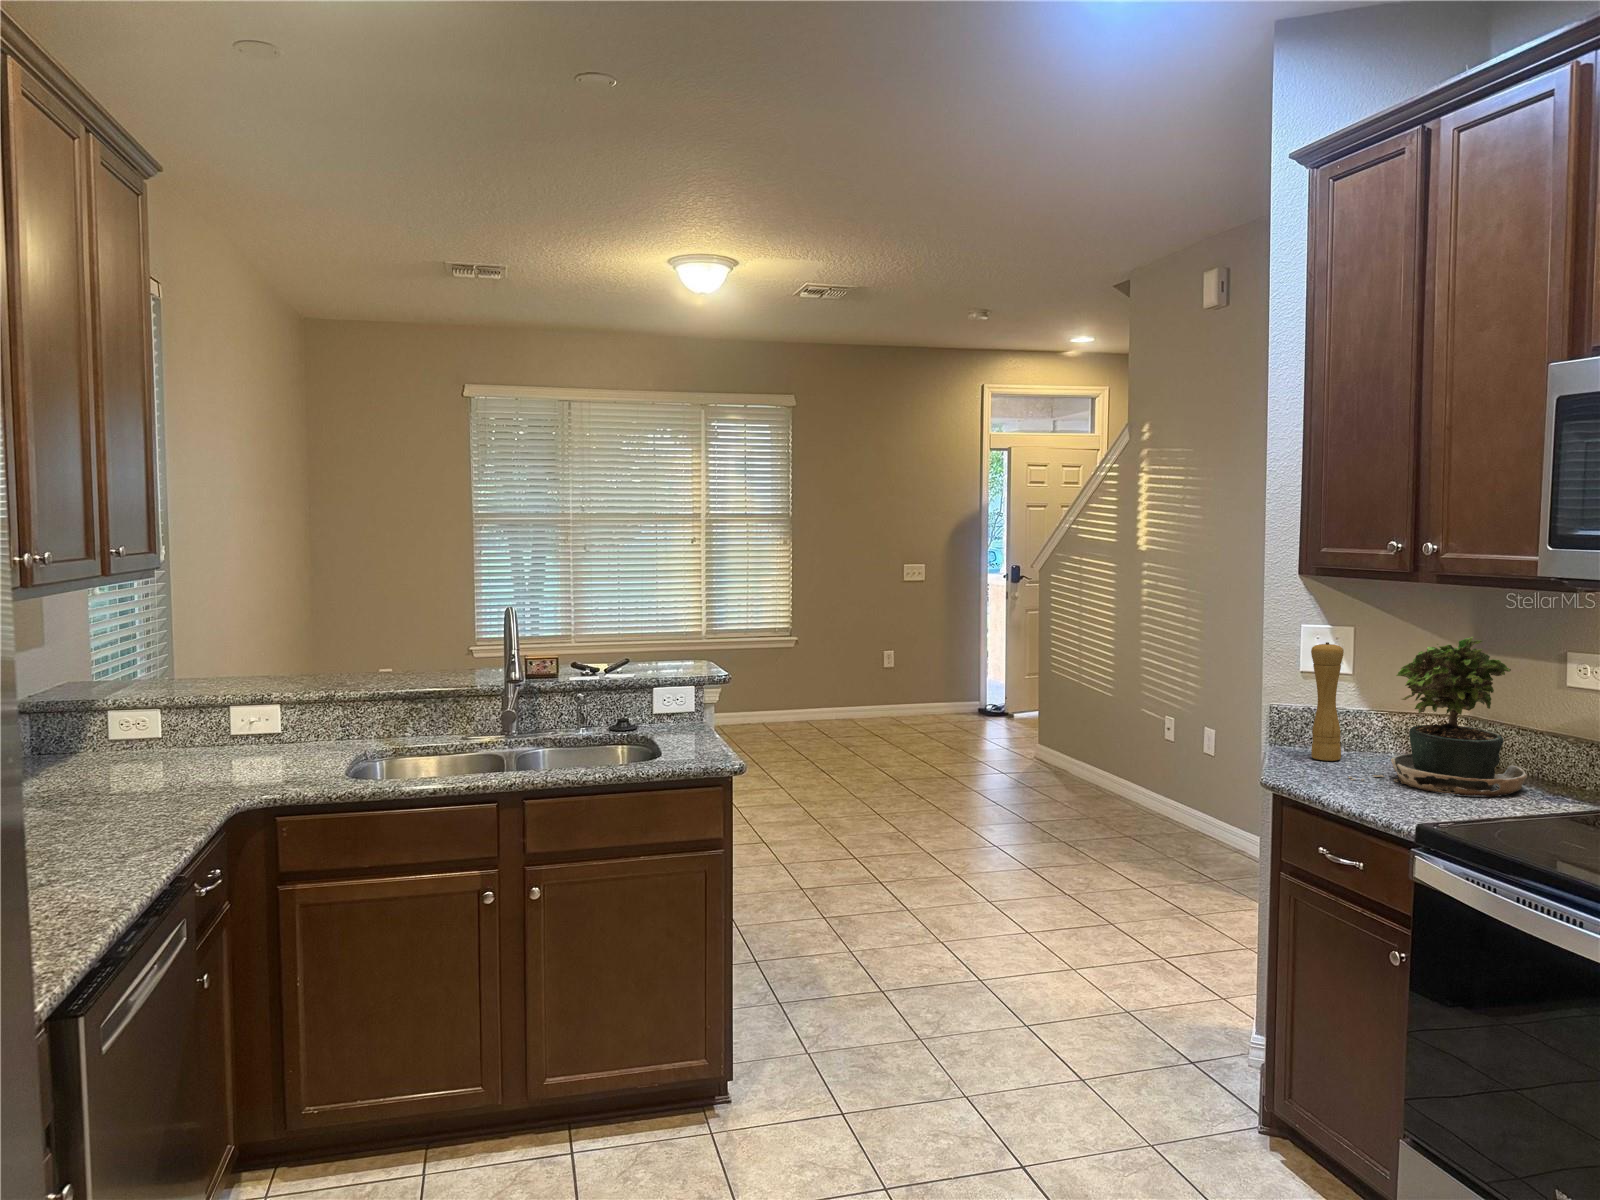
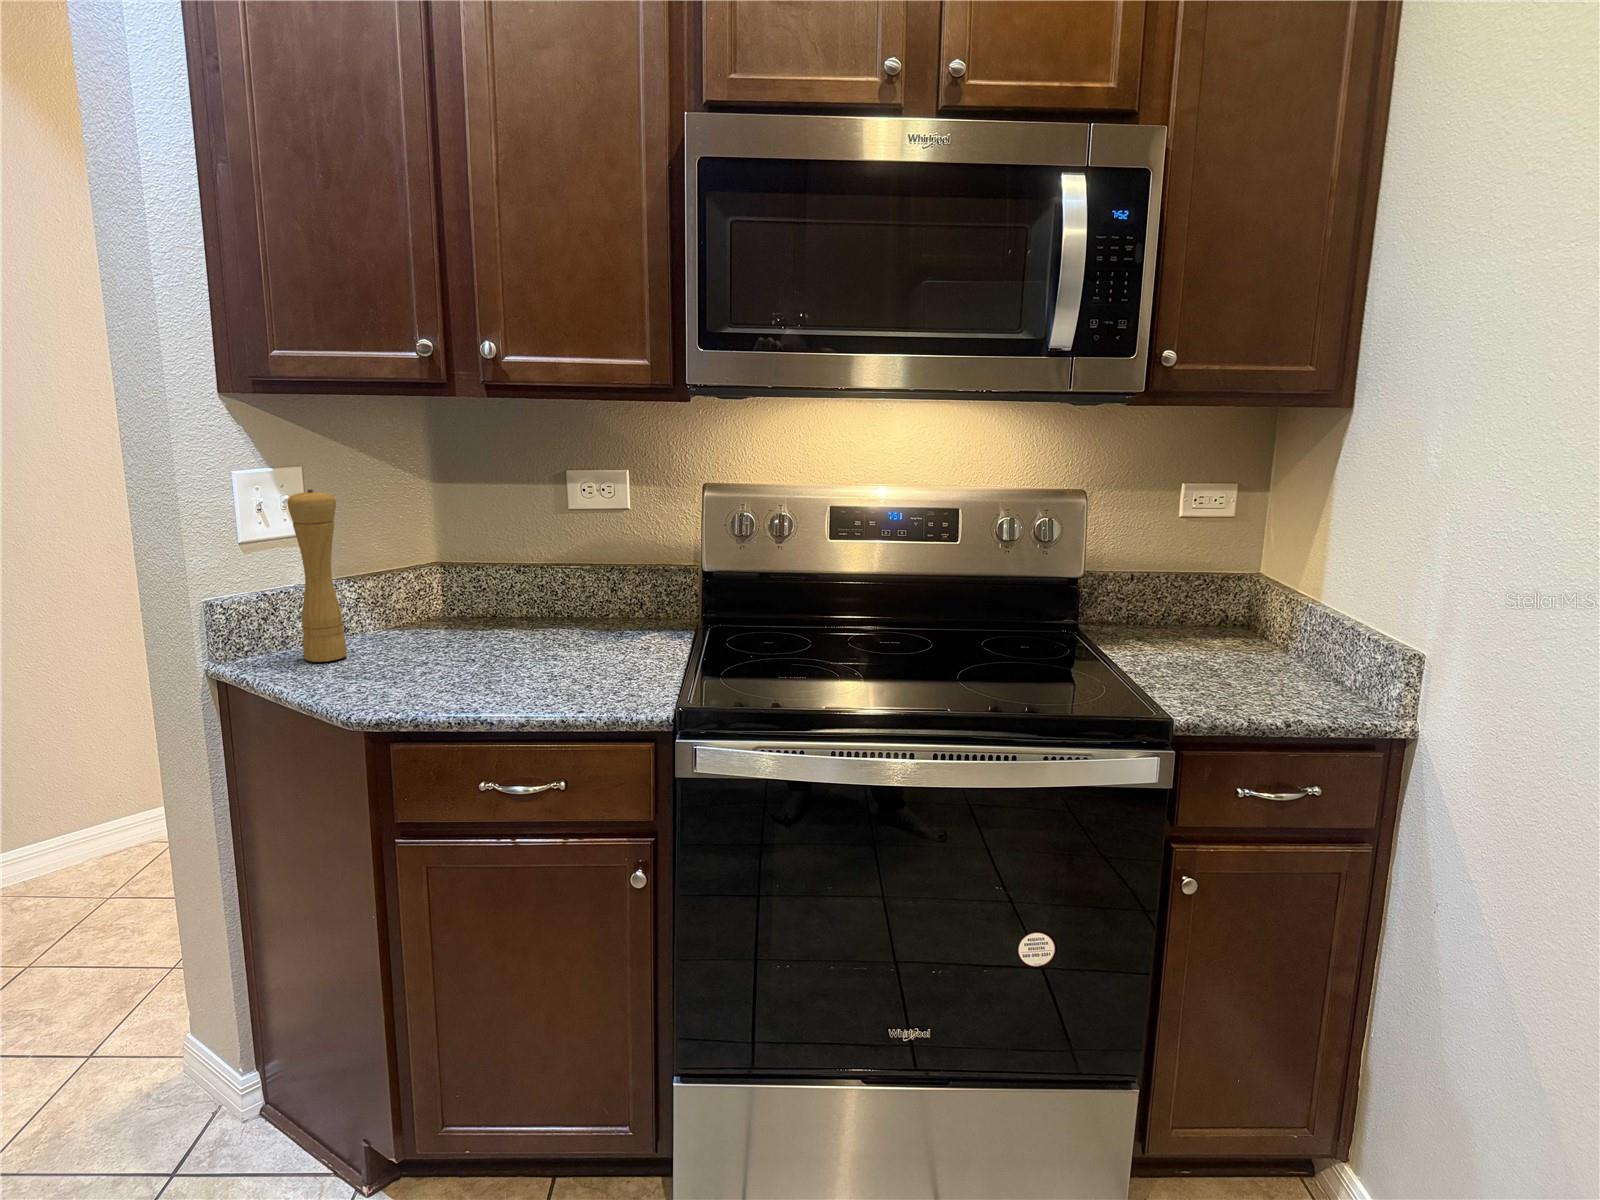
potted plant: present [1349,637,1527,797] -> none [420,460,600,676]

